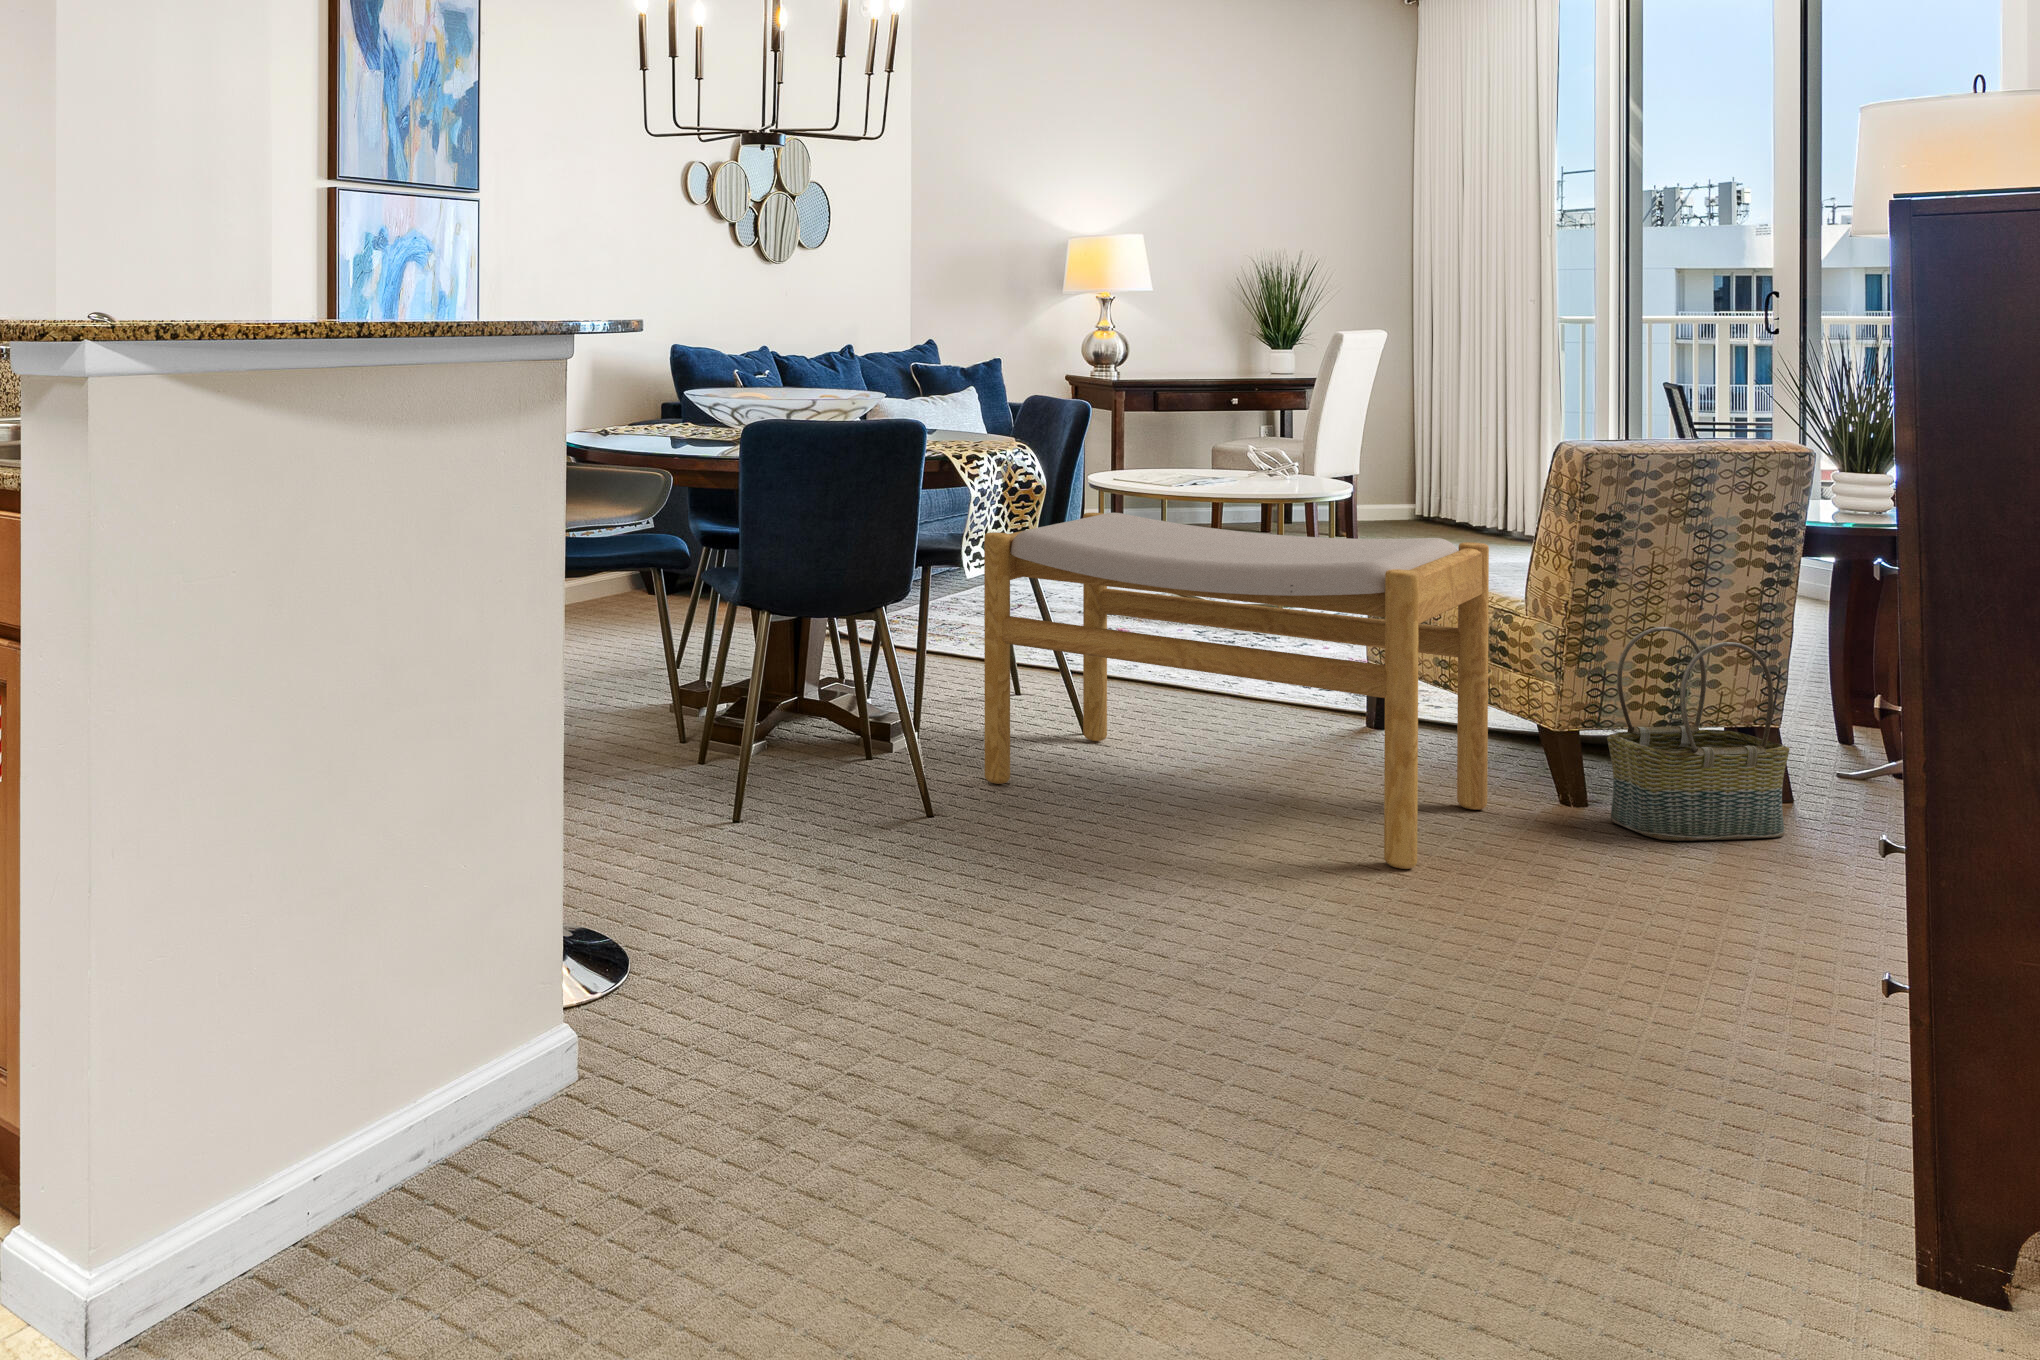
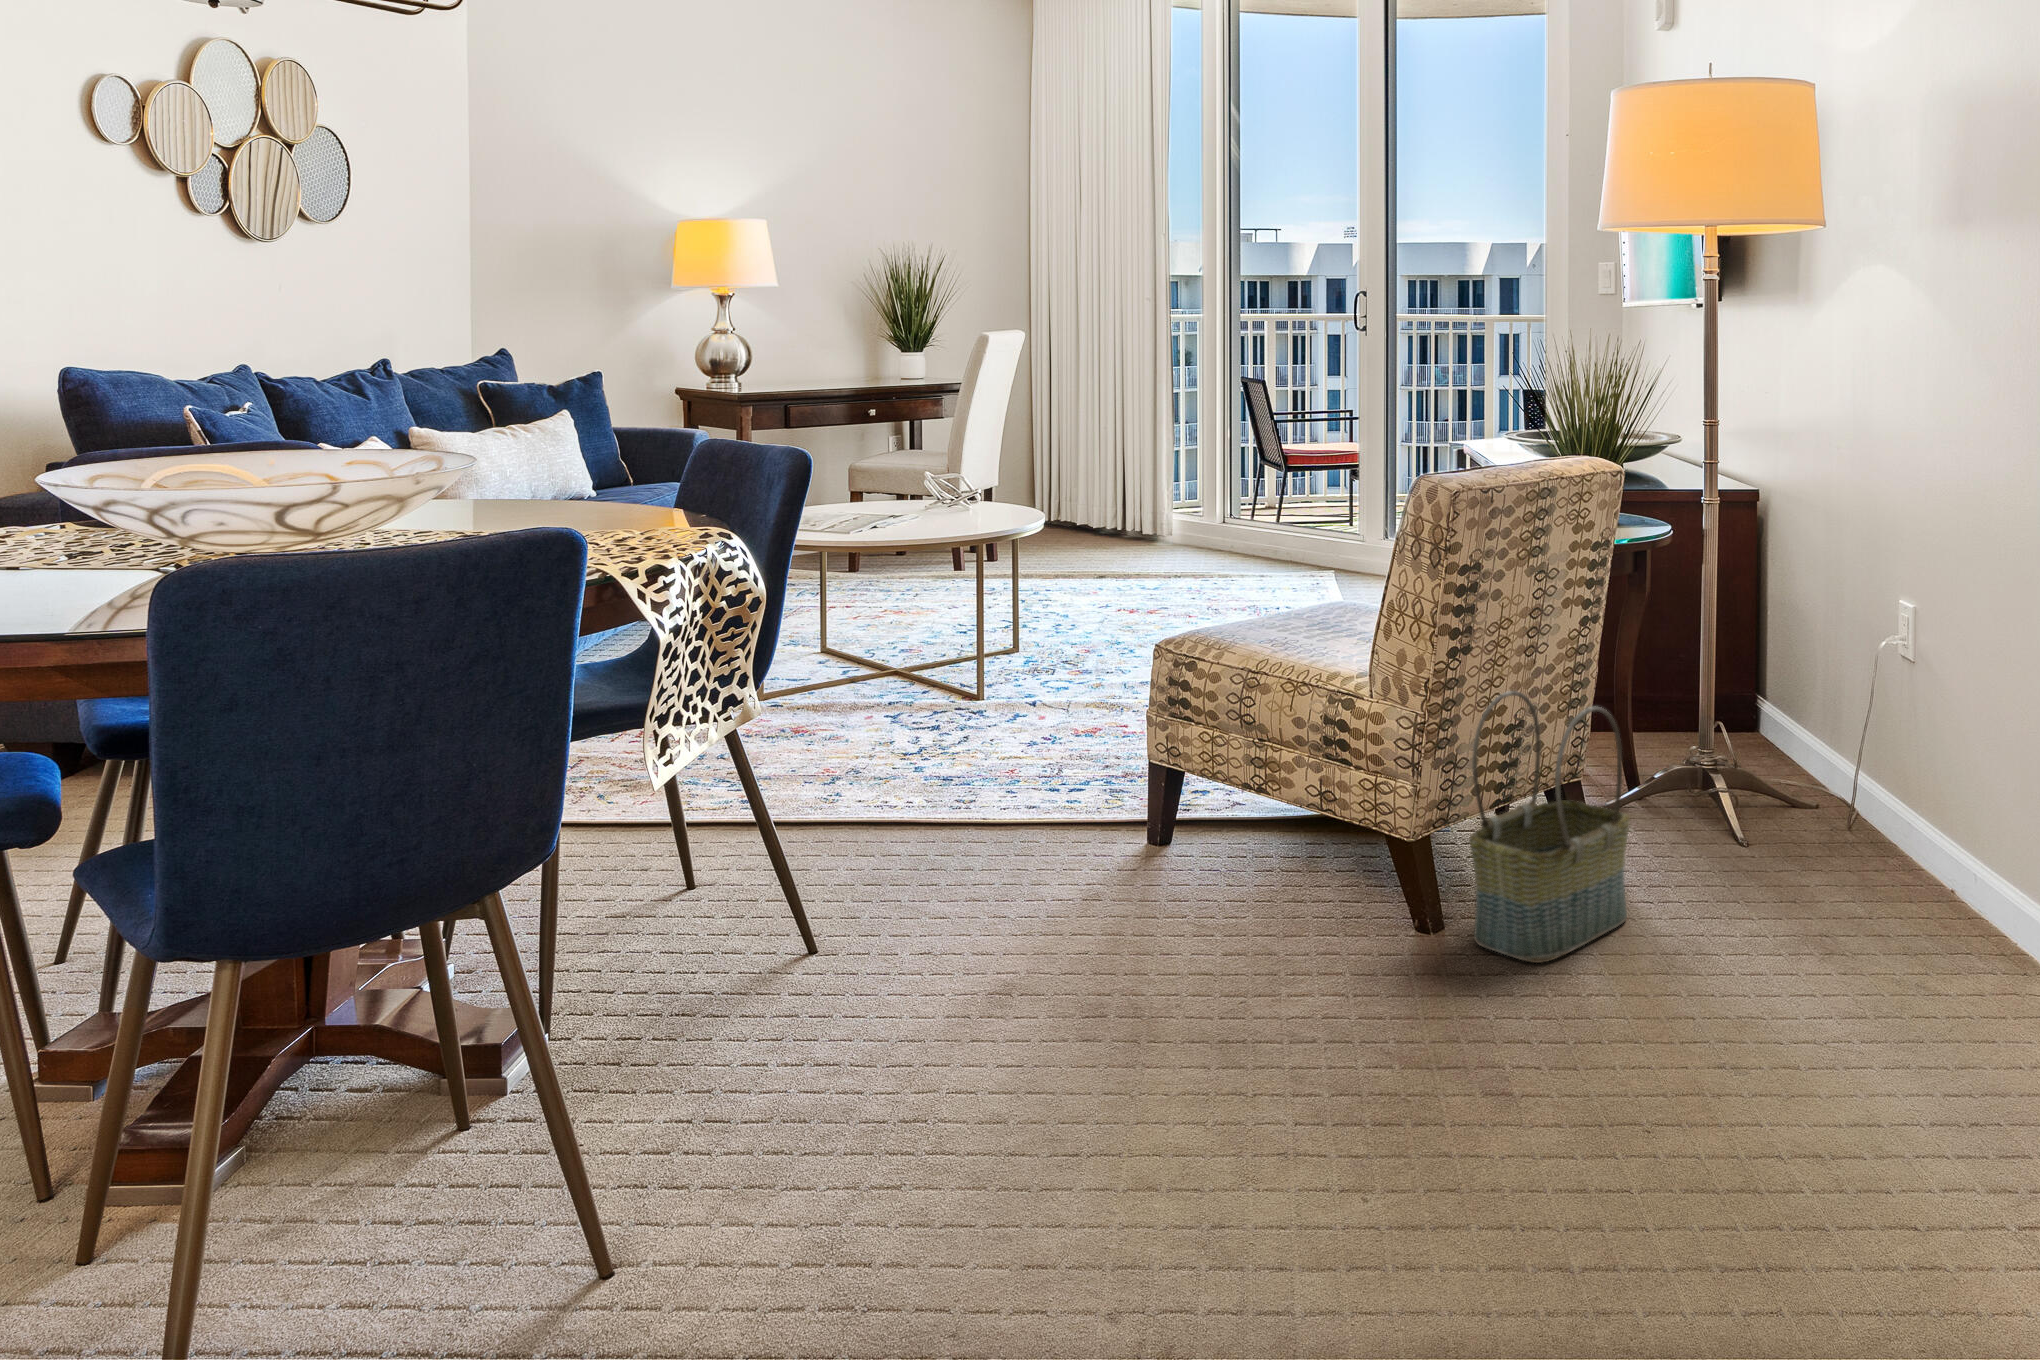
footstool: present [984,513,1489,869] -> none [672,616,1352,1132]

